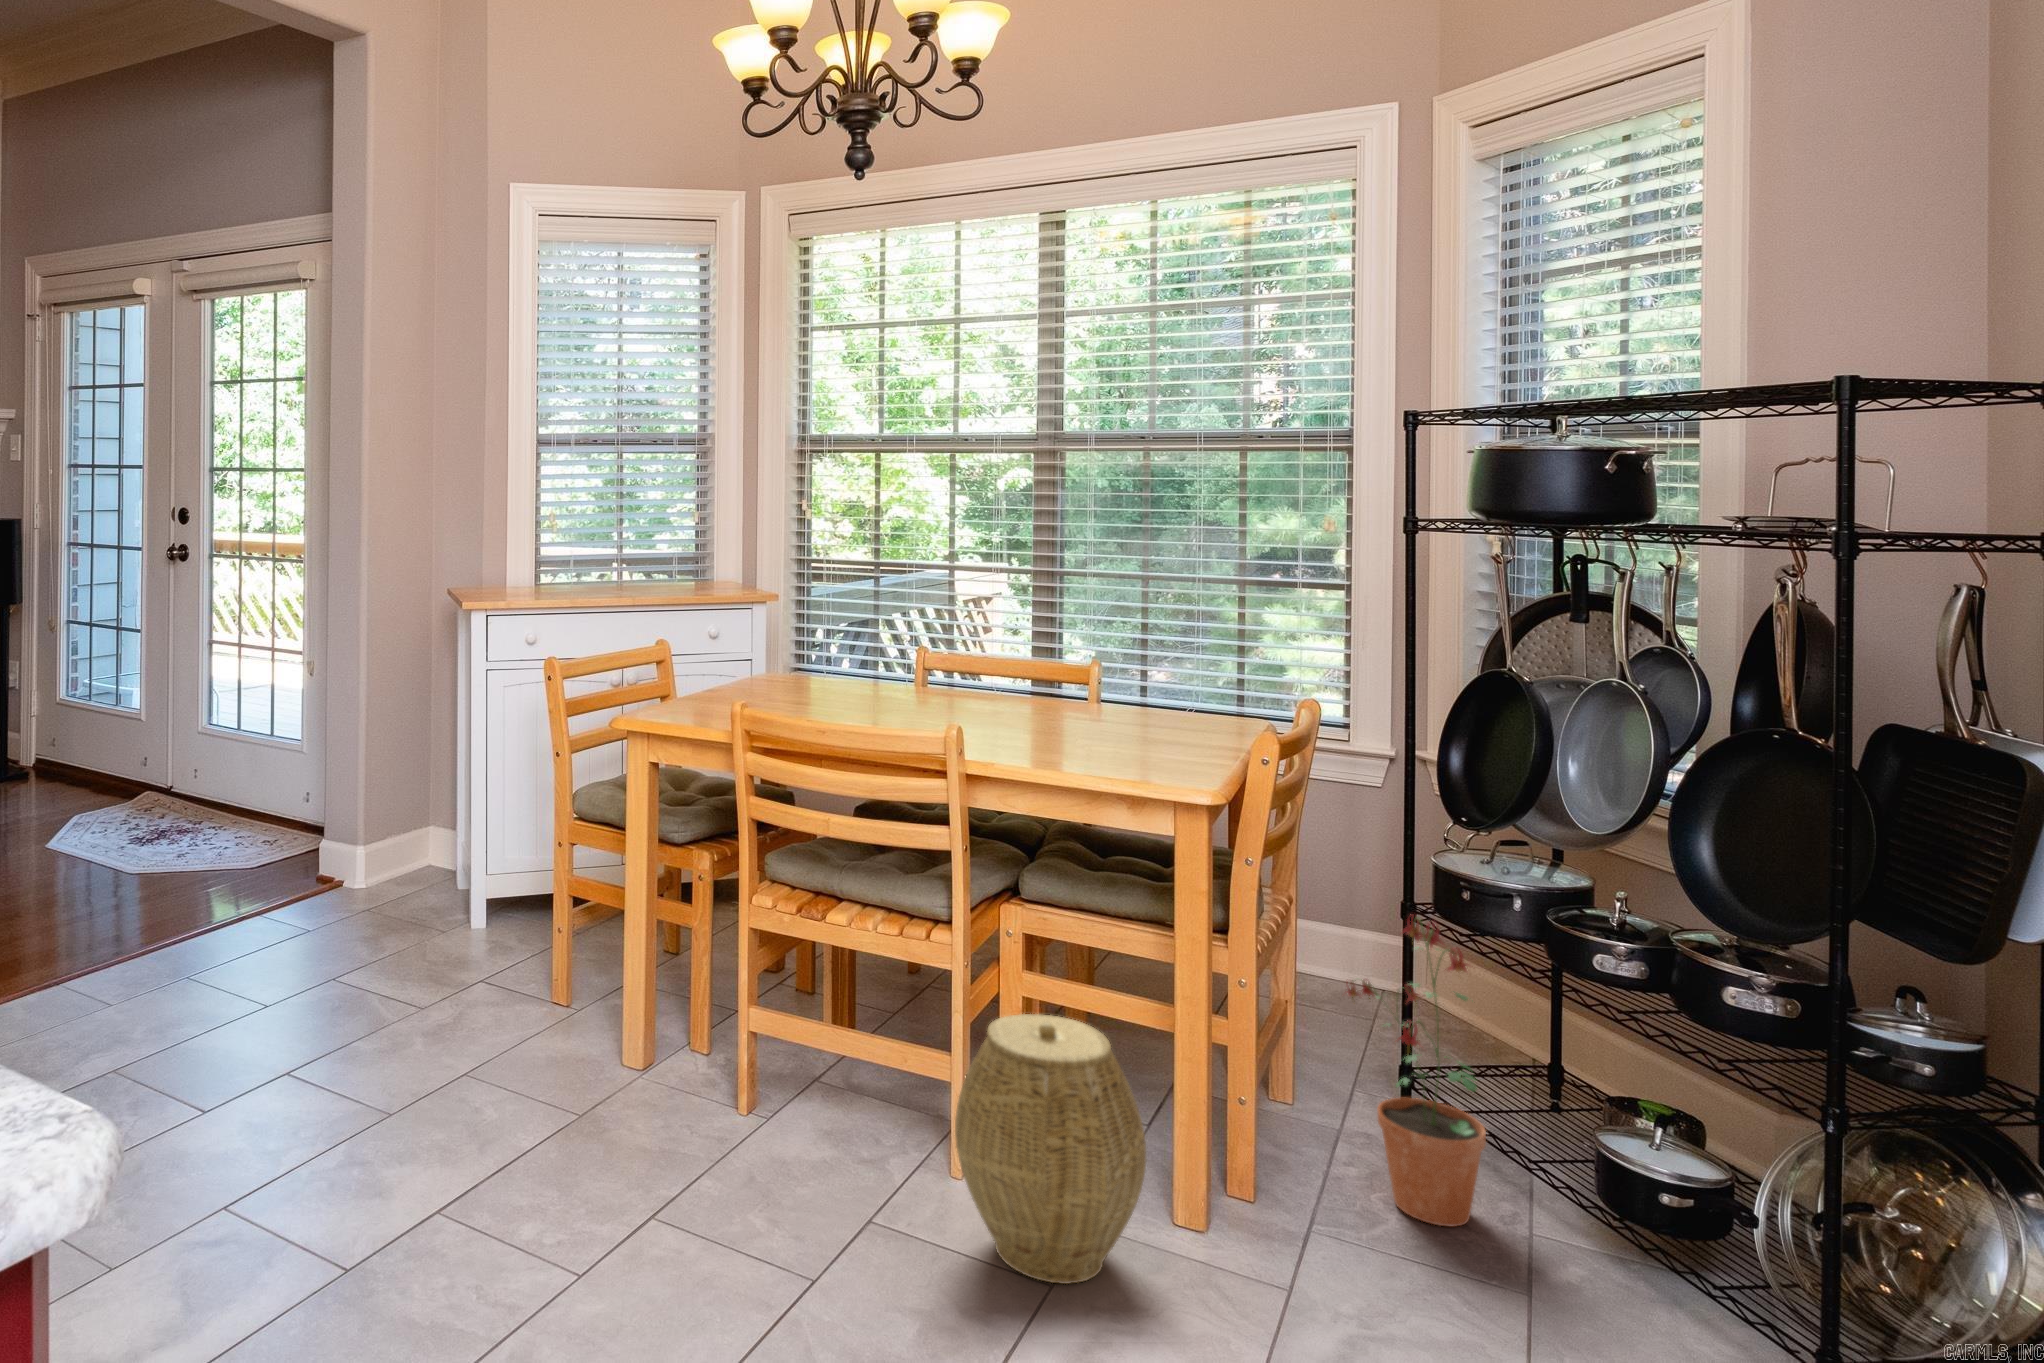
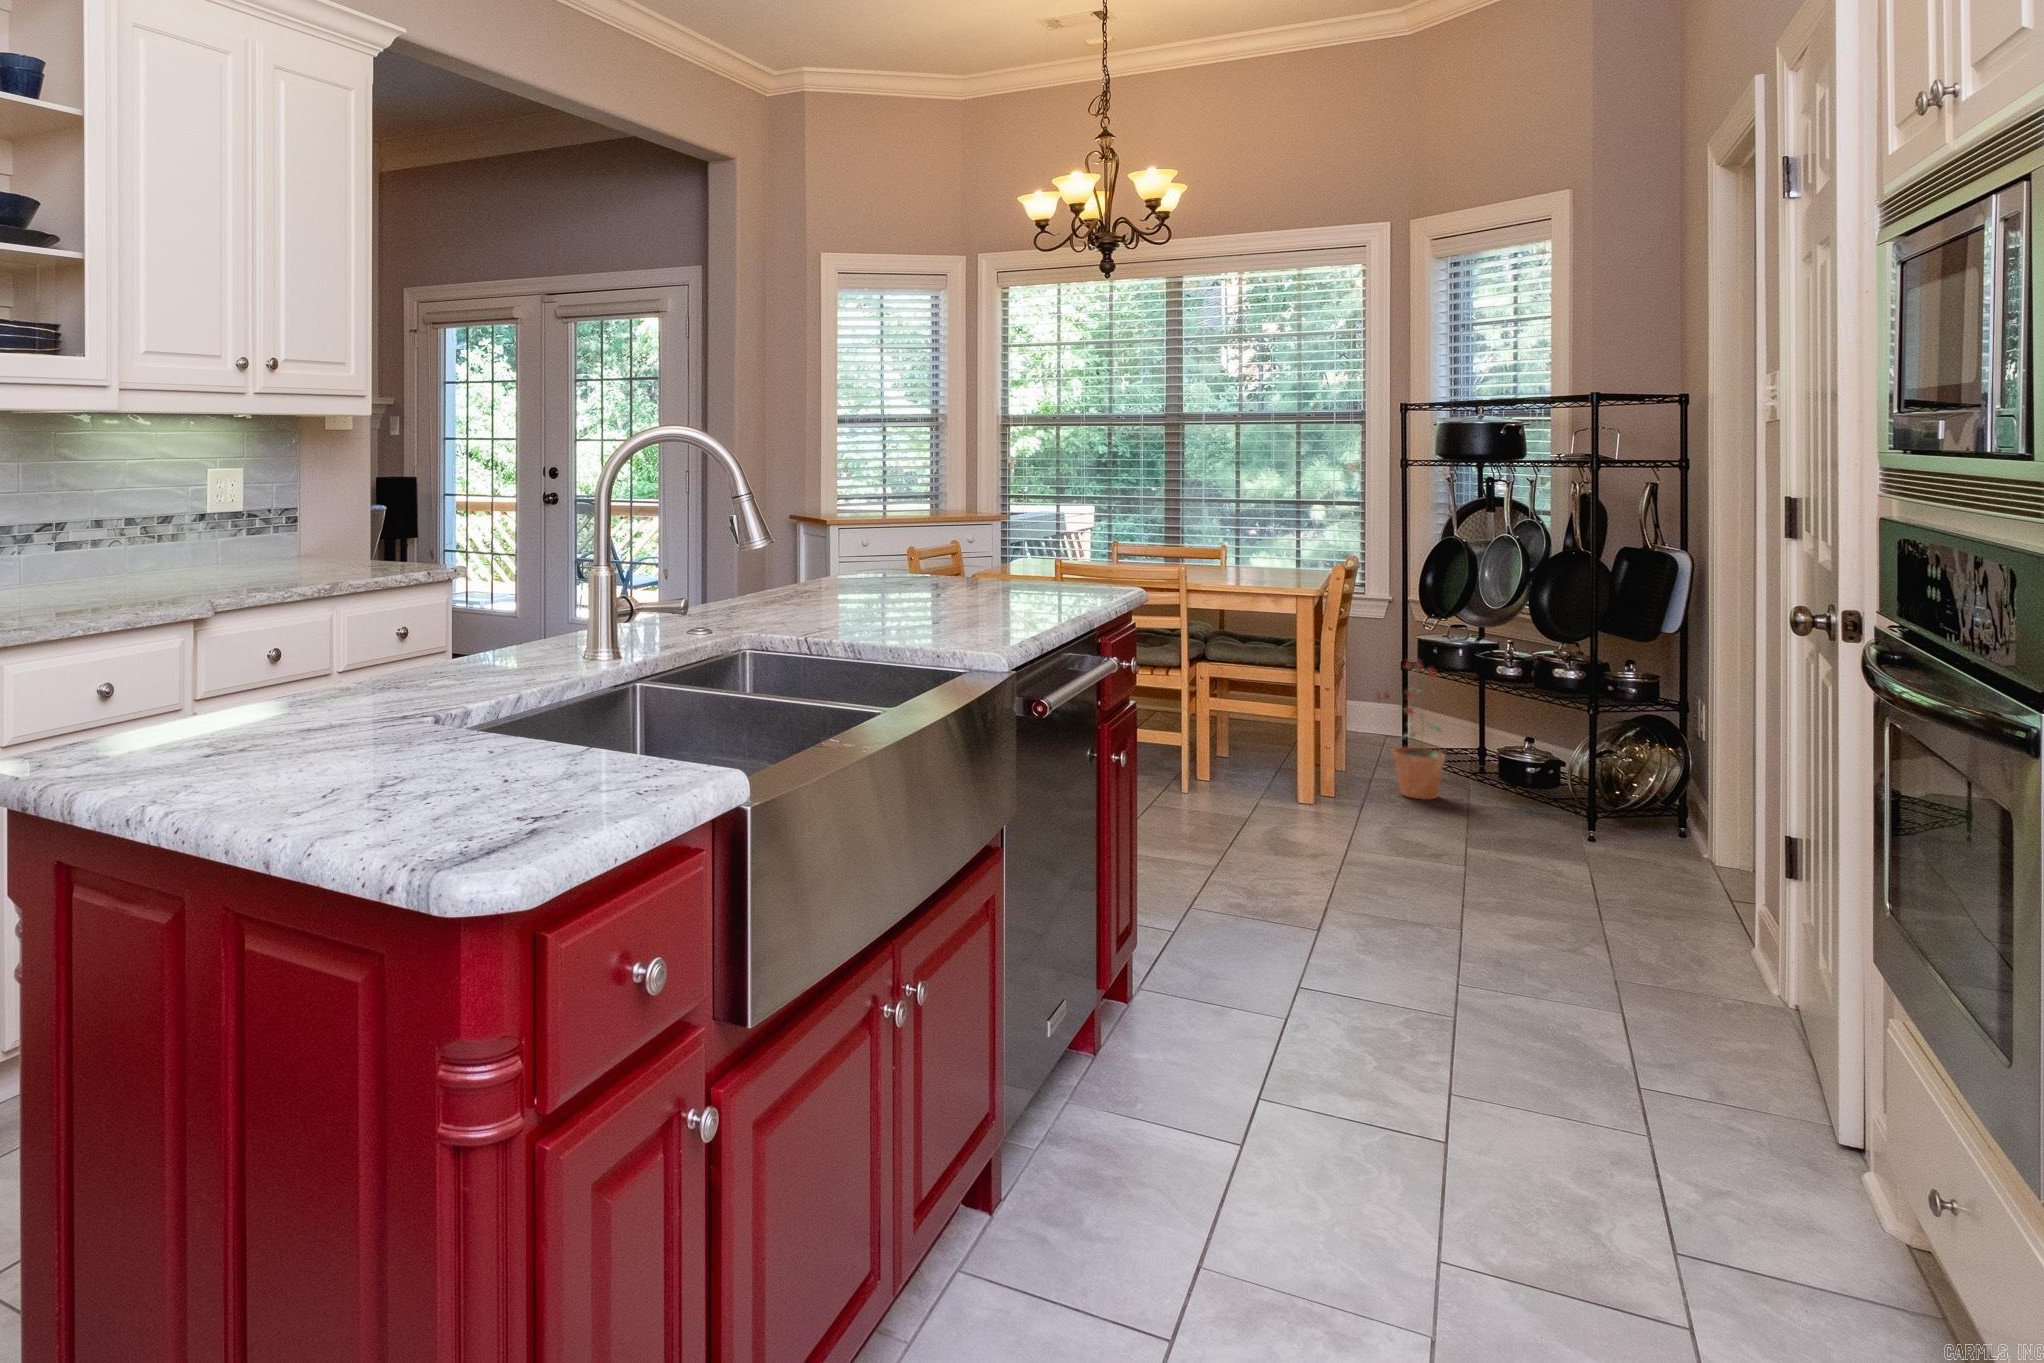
woven basket: present [955,1014,1146,1284] -> none [1197,704,1292,818]

